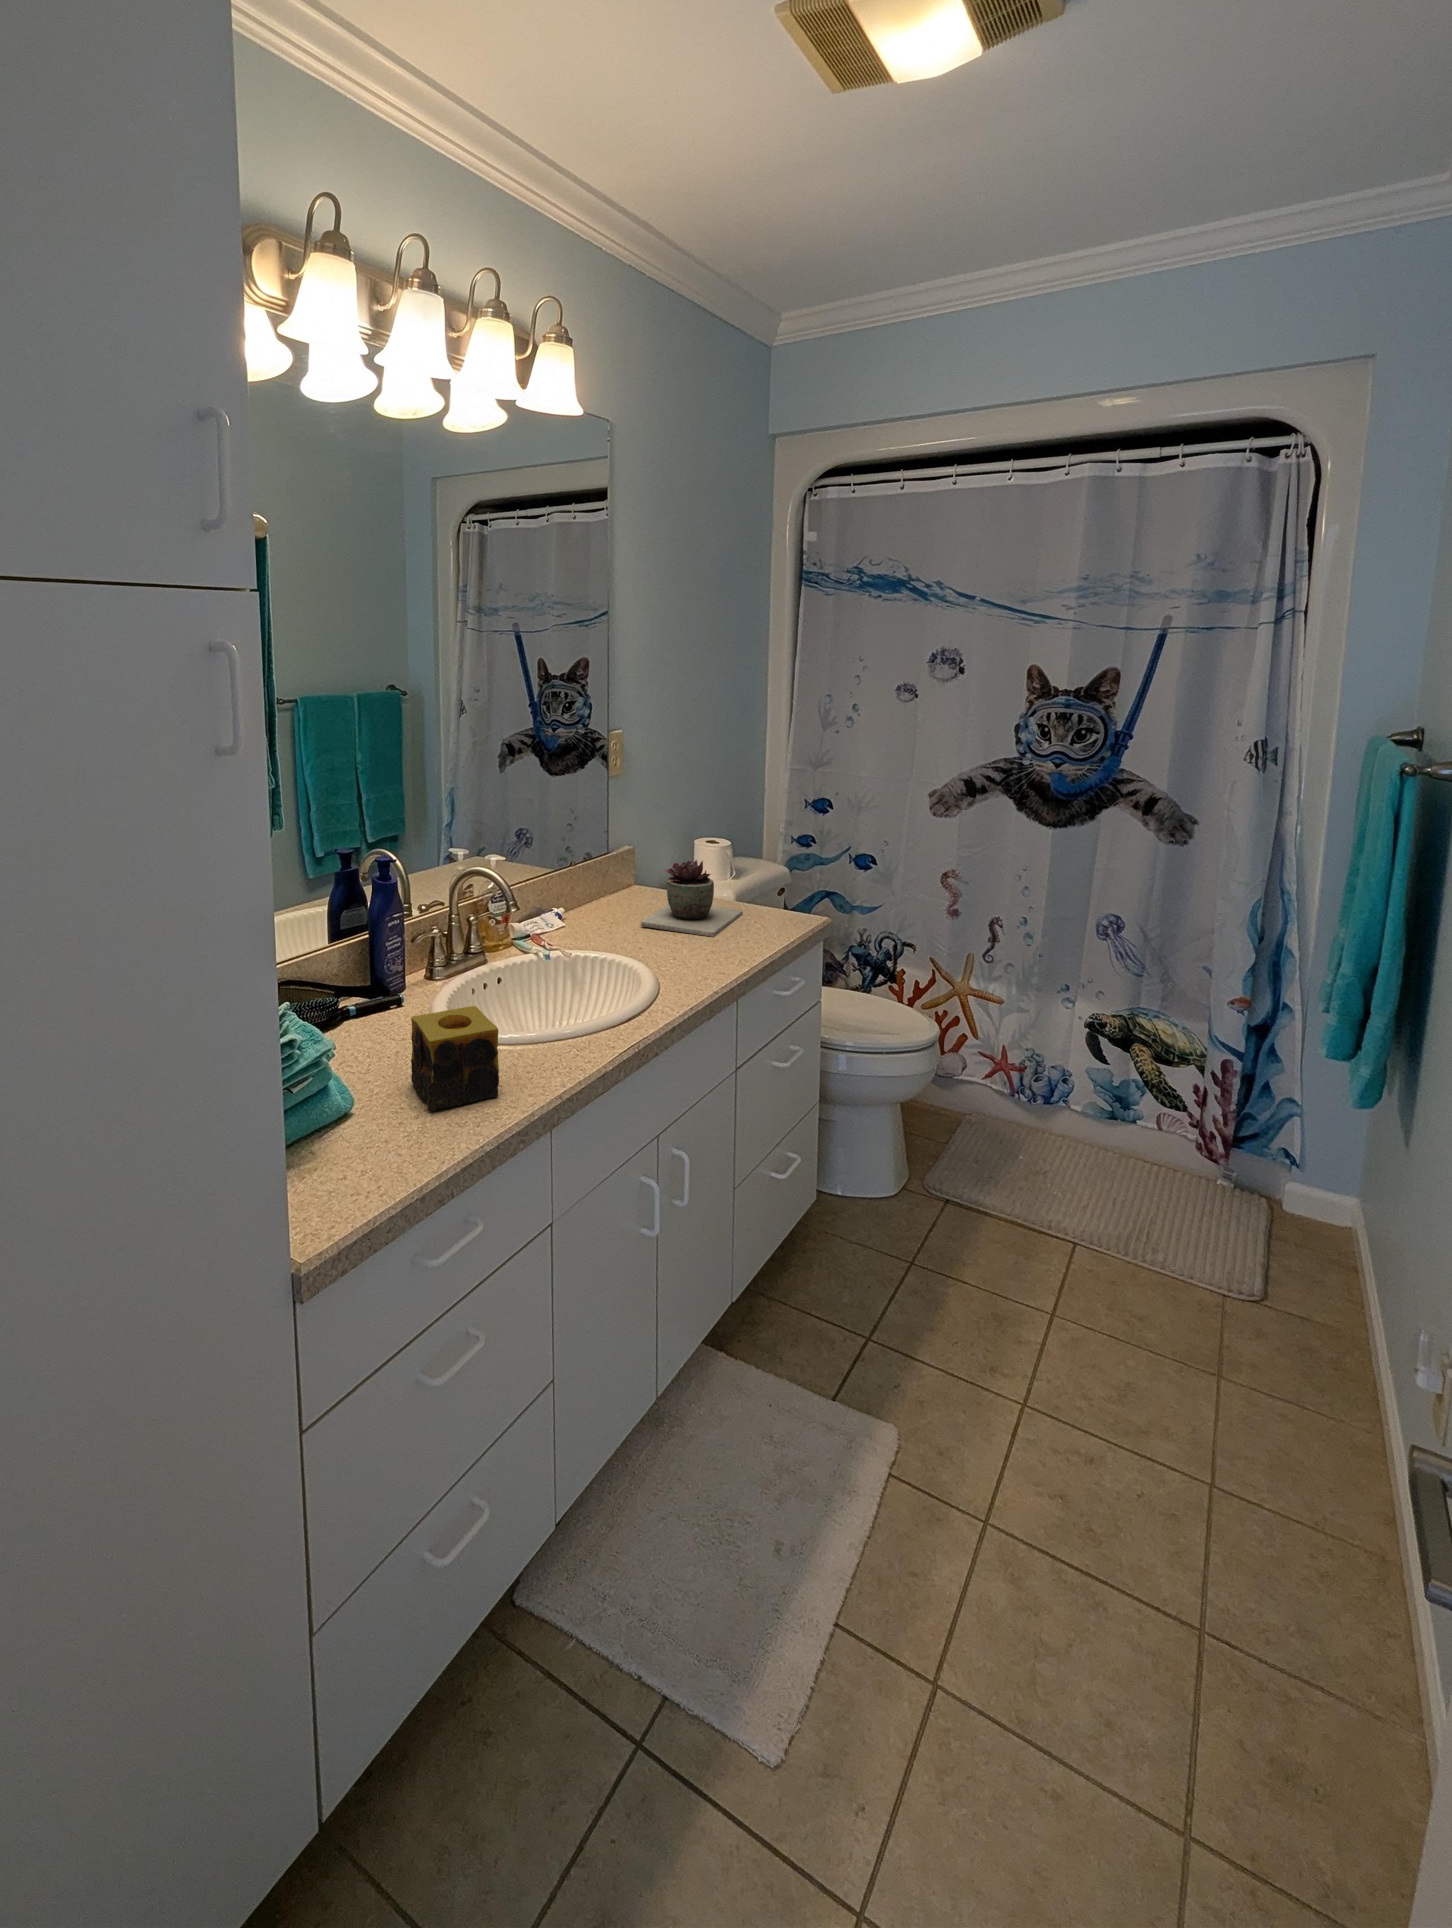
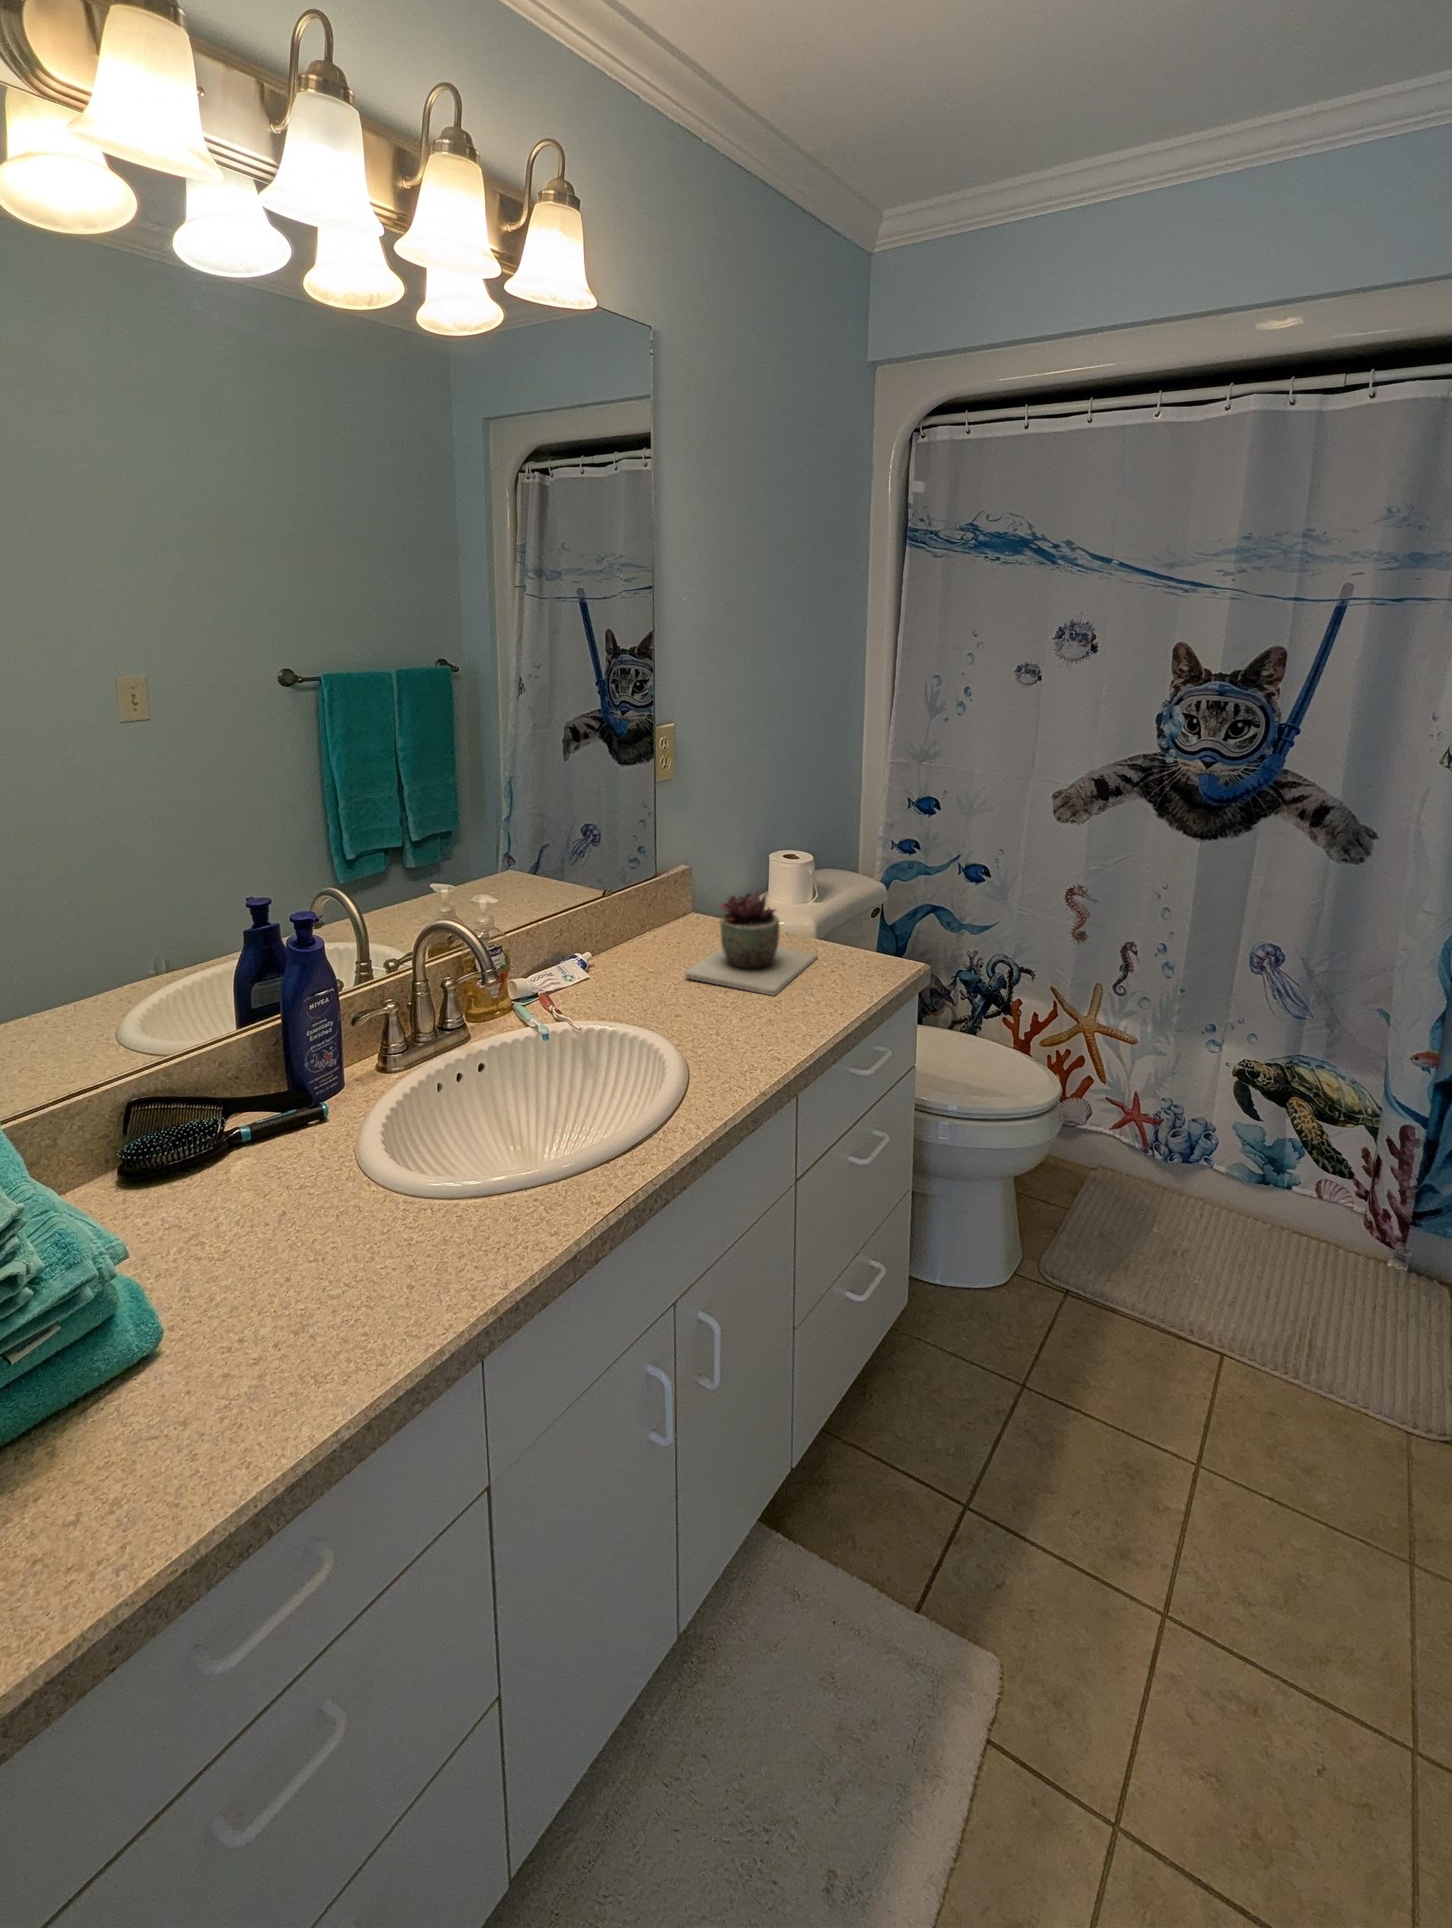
candle: present [411,1006,499,1111] -> none [261,1166,390,1356]

